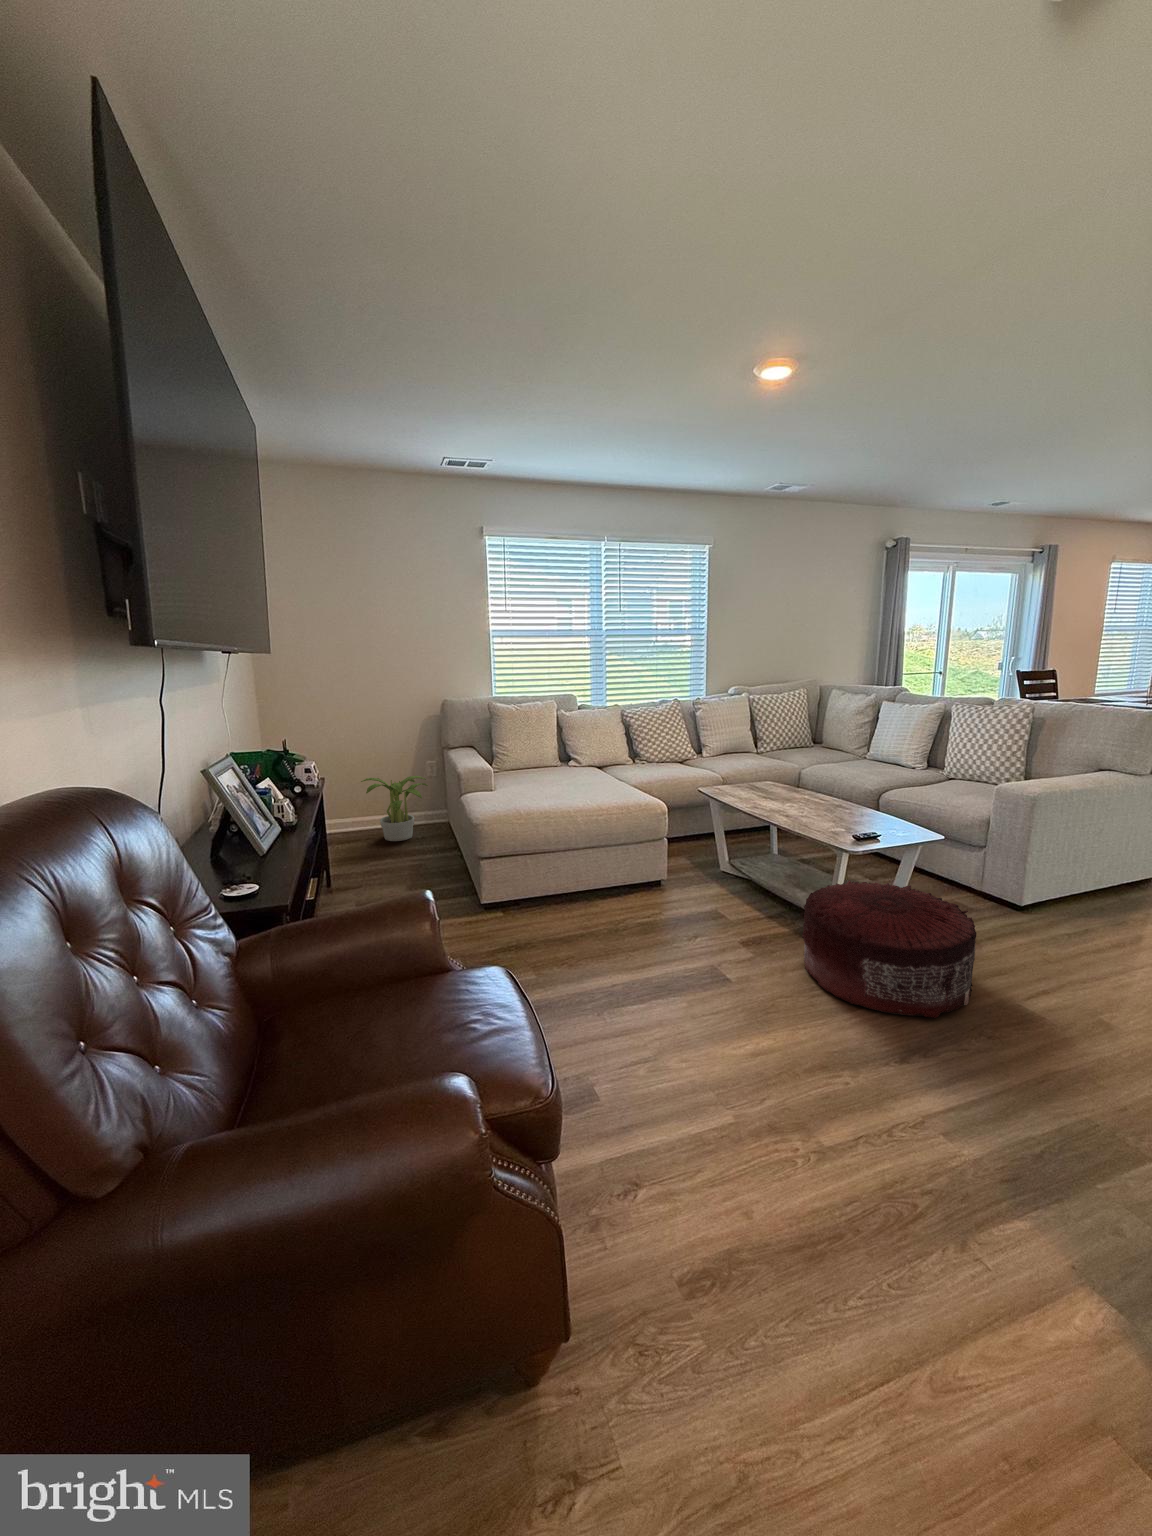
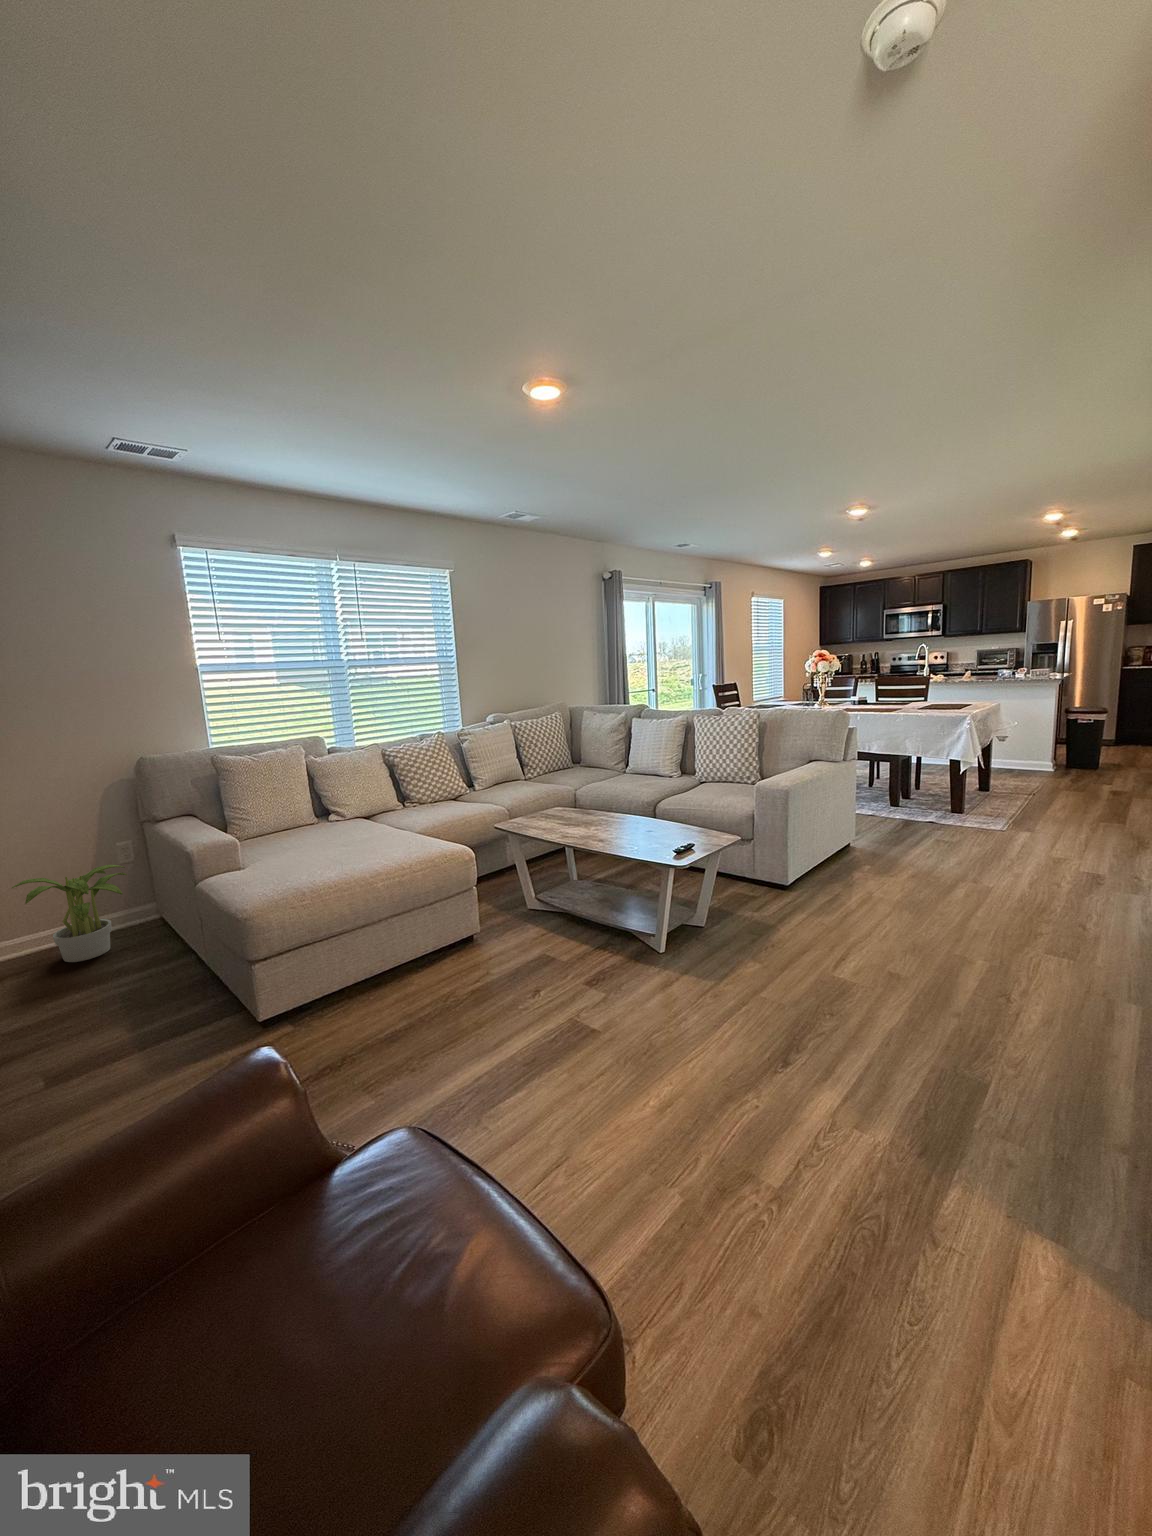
pouf: present [802,881,977,1018] -> none [642,889,799,1025]

